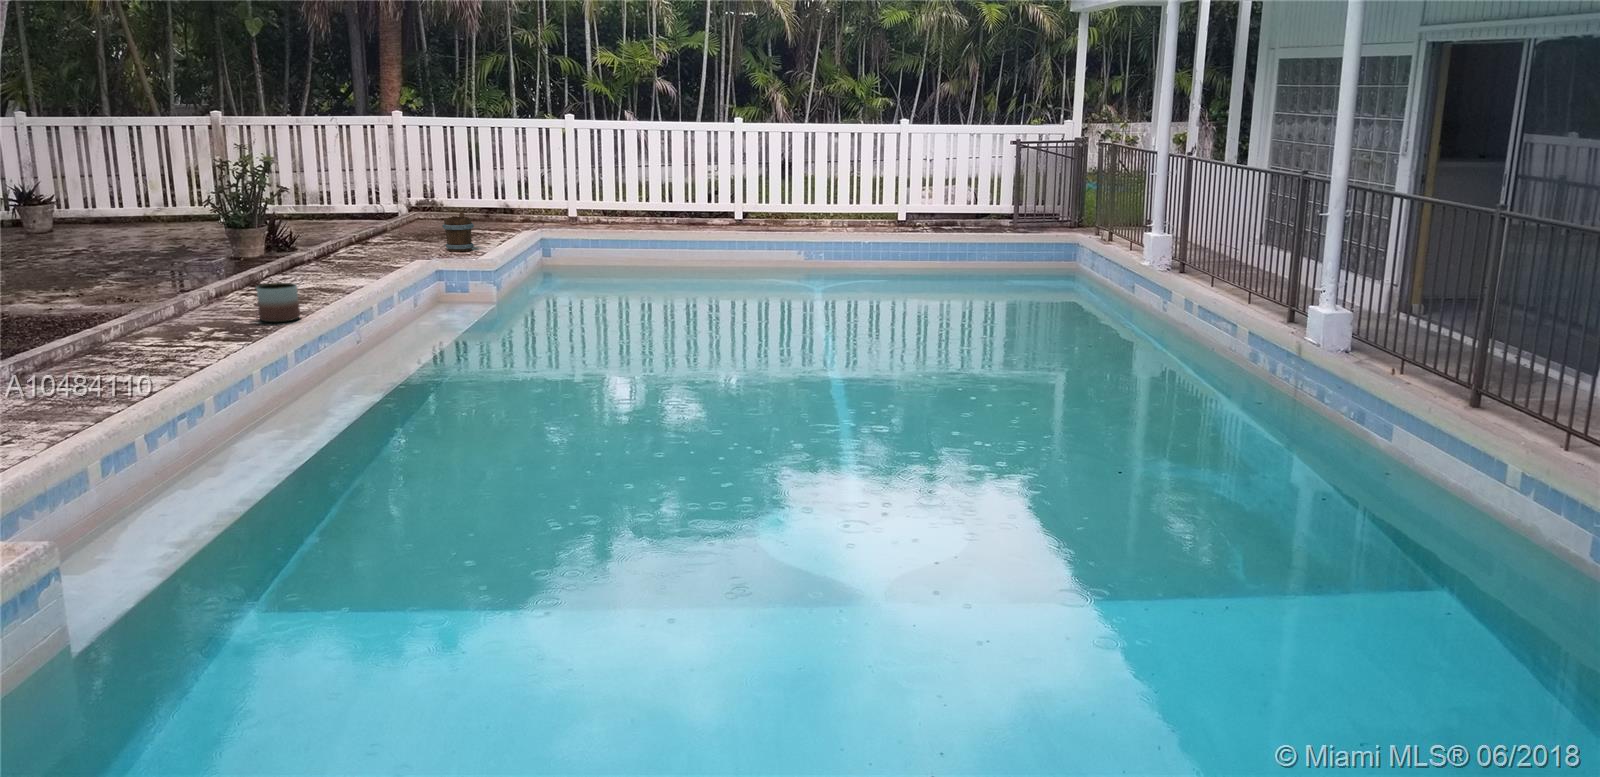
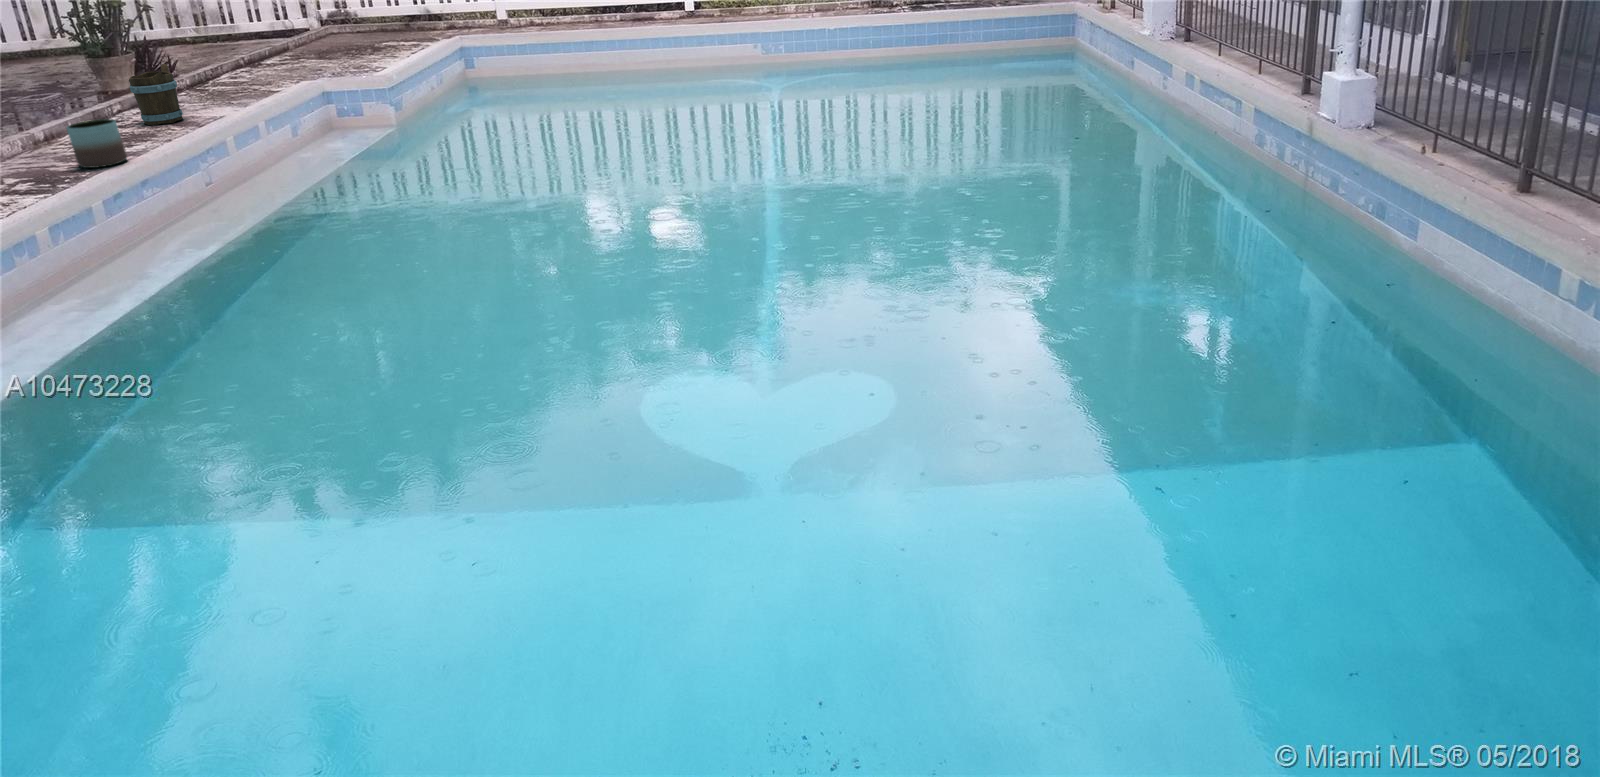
bucket: present [442,212,474,252] -> present [129,64,183,125]

